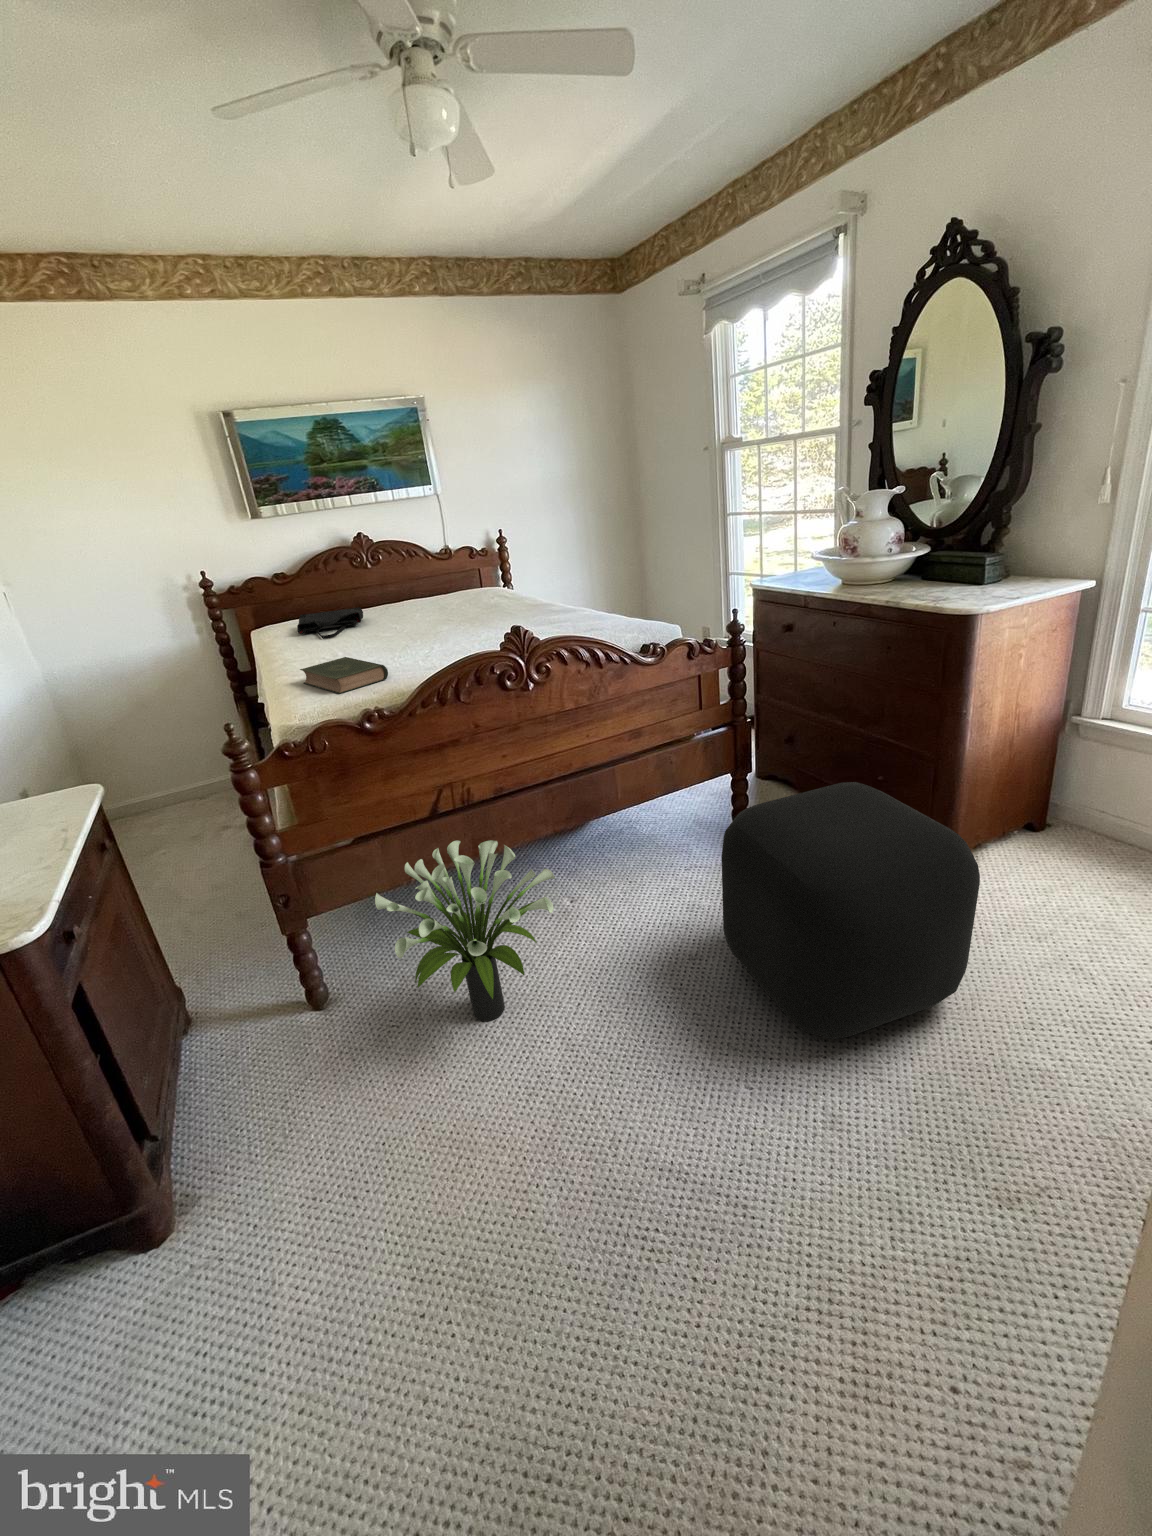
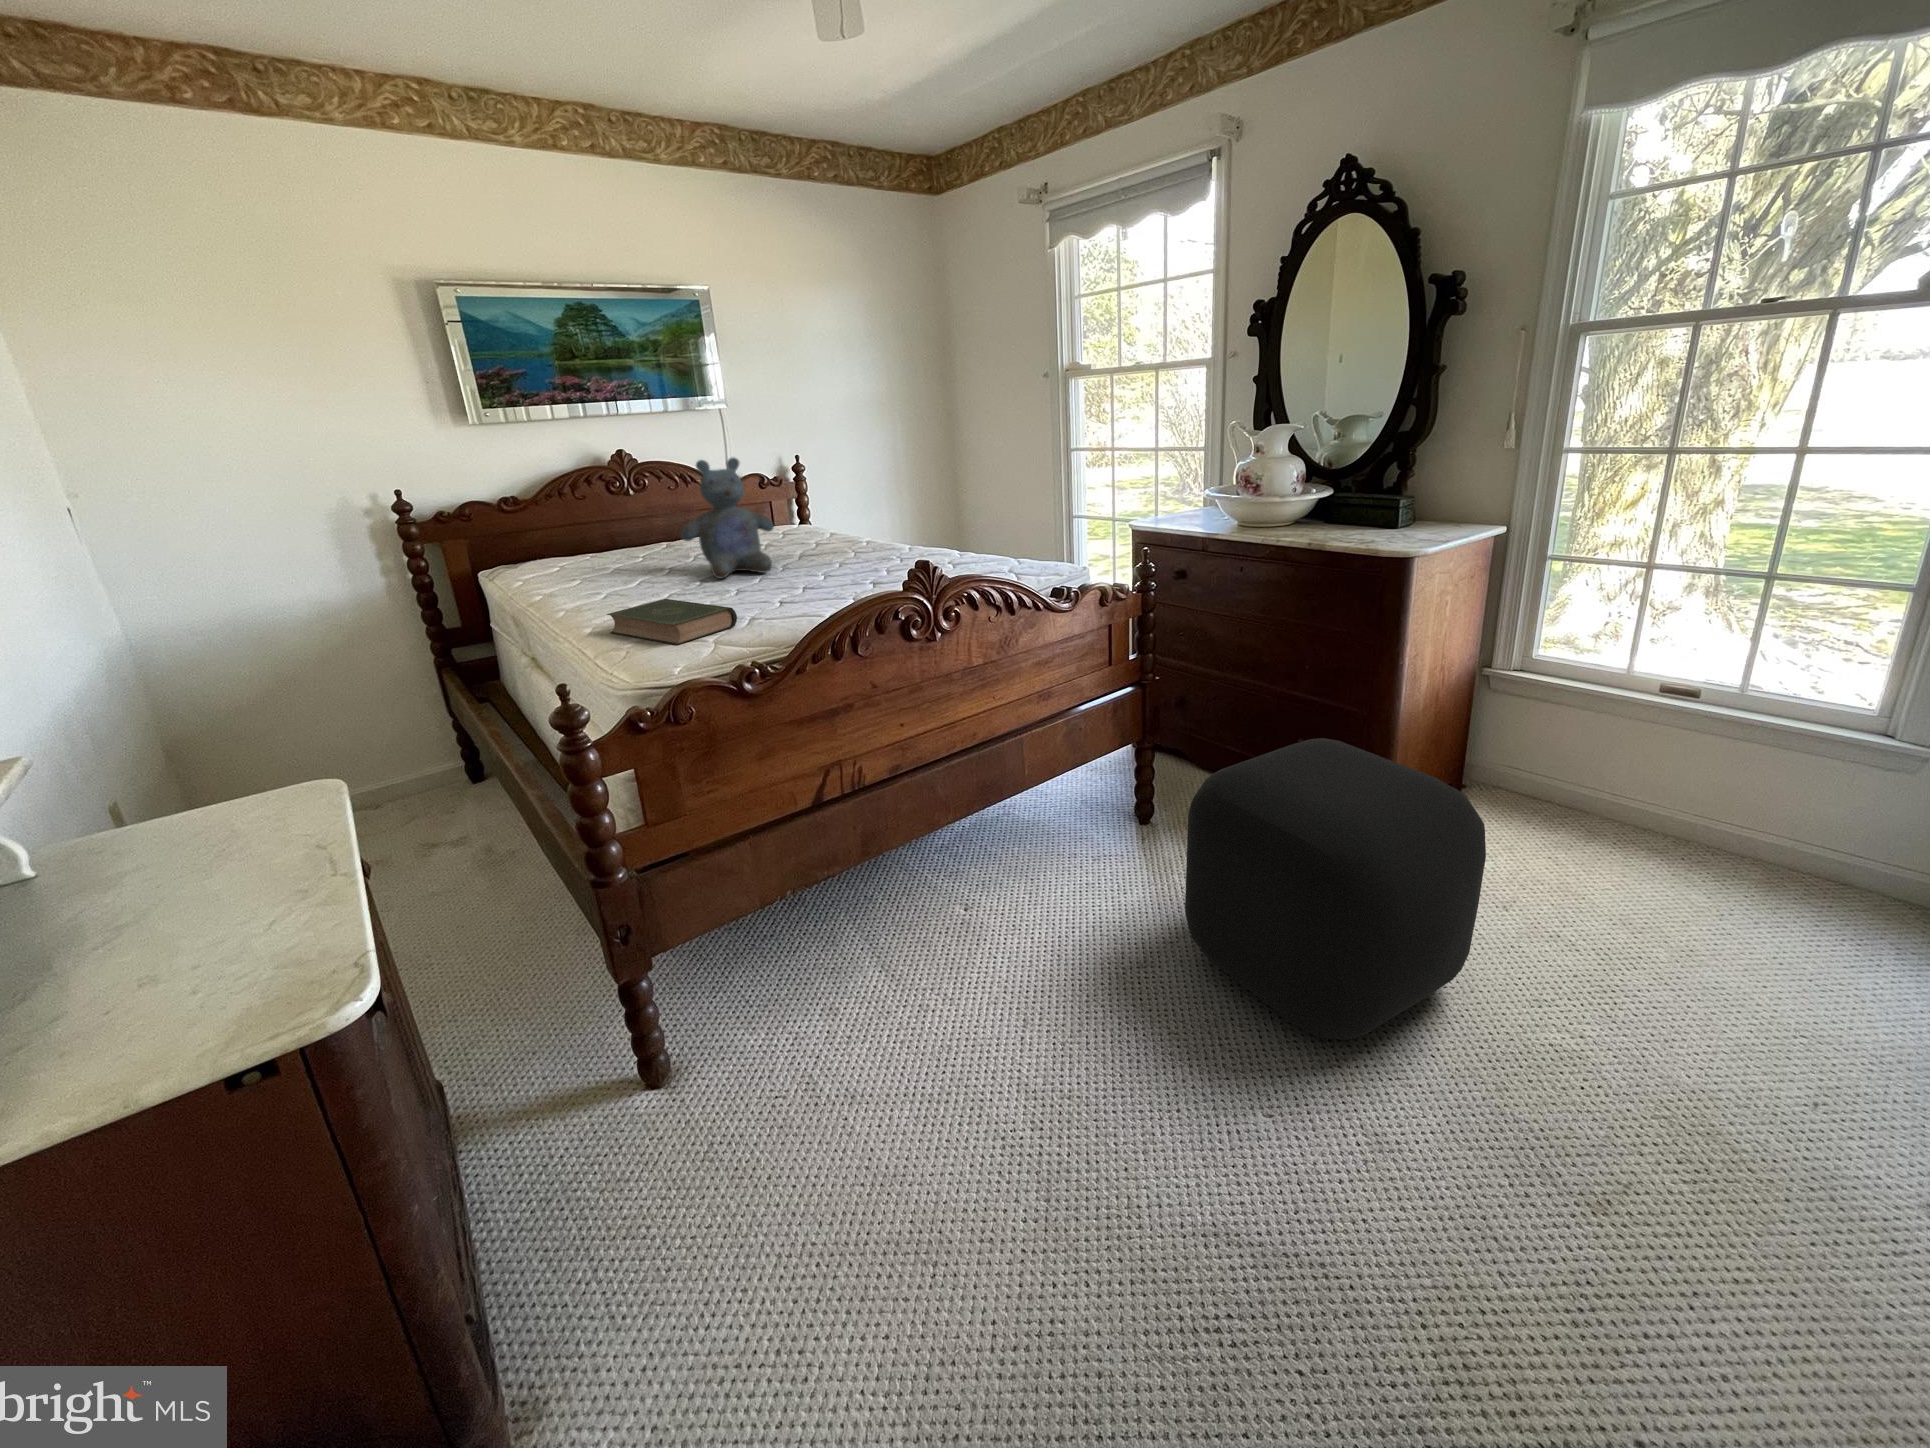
stuffed bear: none [377,541,448,638] -> present [681,458,774,579]
tote bag: present [297,607,363,639] -> none [551,541,645,579]
potted plant: present [375,840,555,1021] -> none [771,829,1017,1074]

